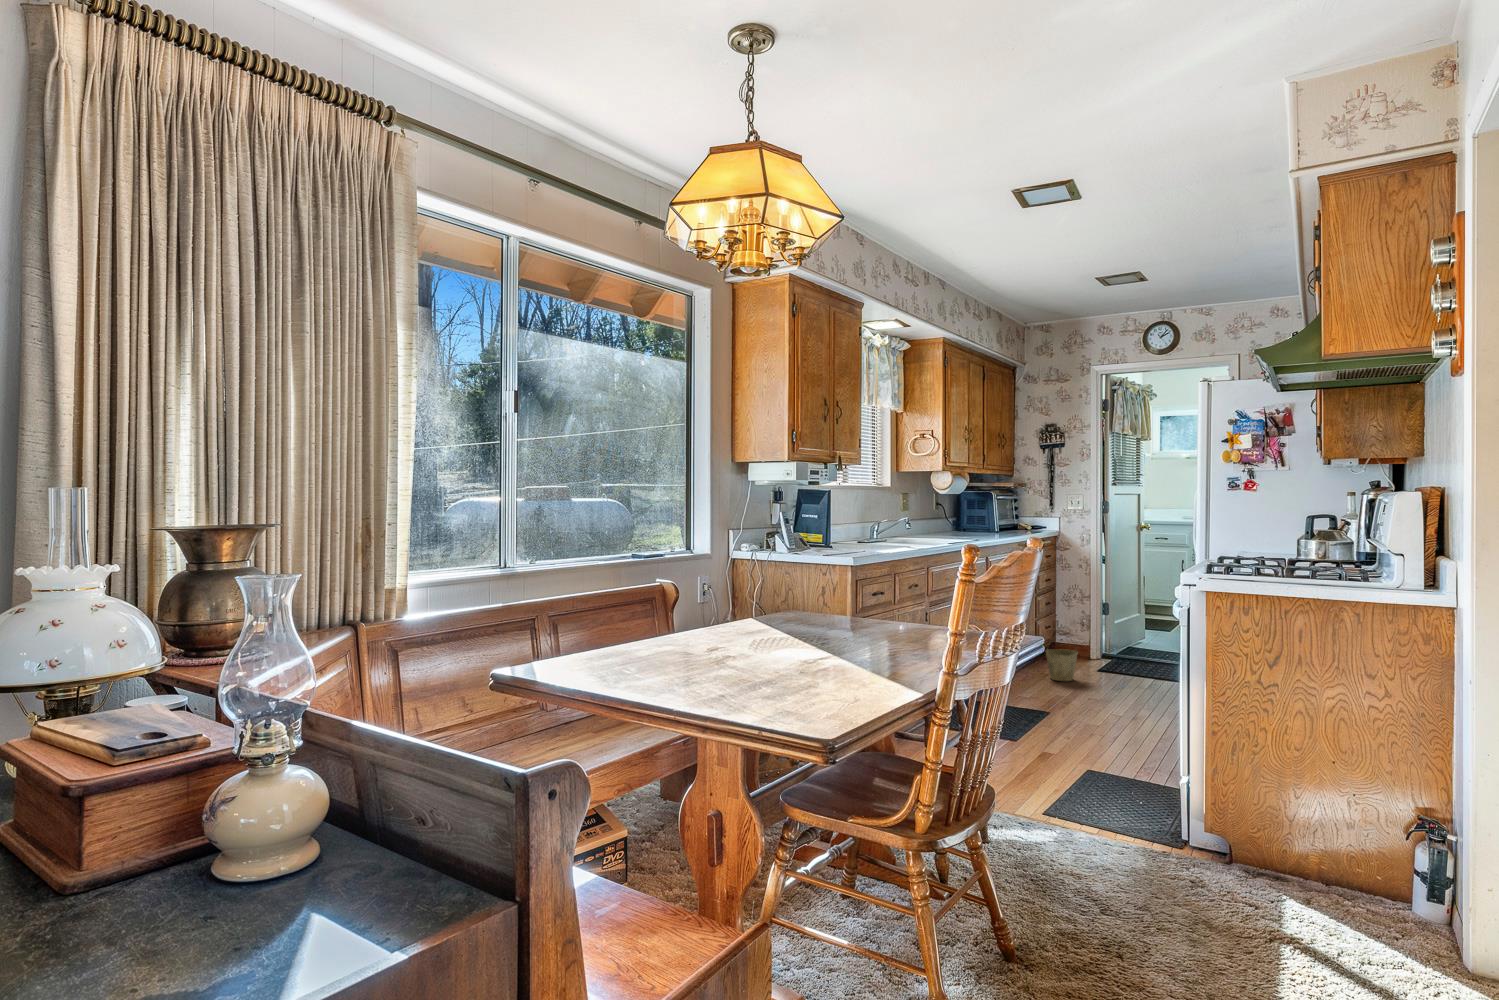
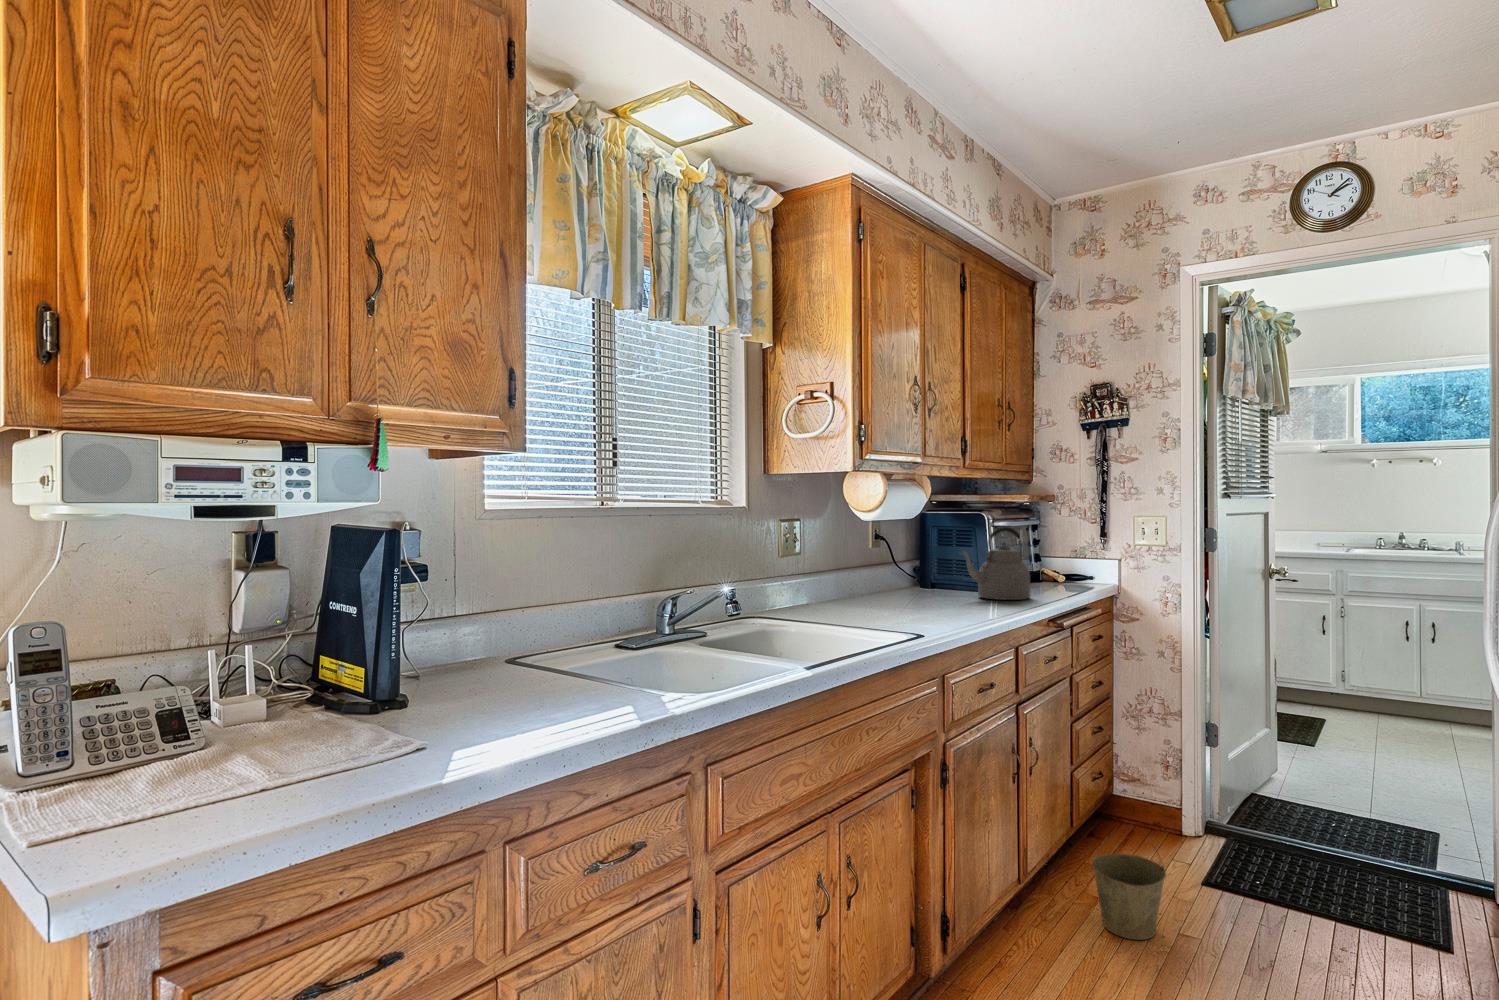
kettle: none [982,498,1017,533] -> present [960,527,1030,600]

